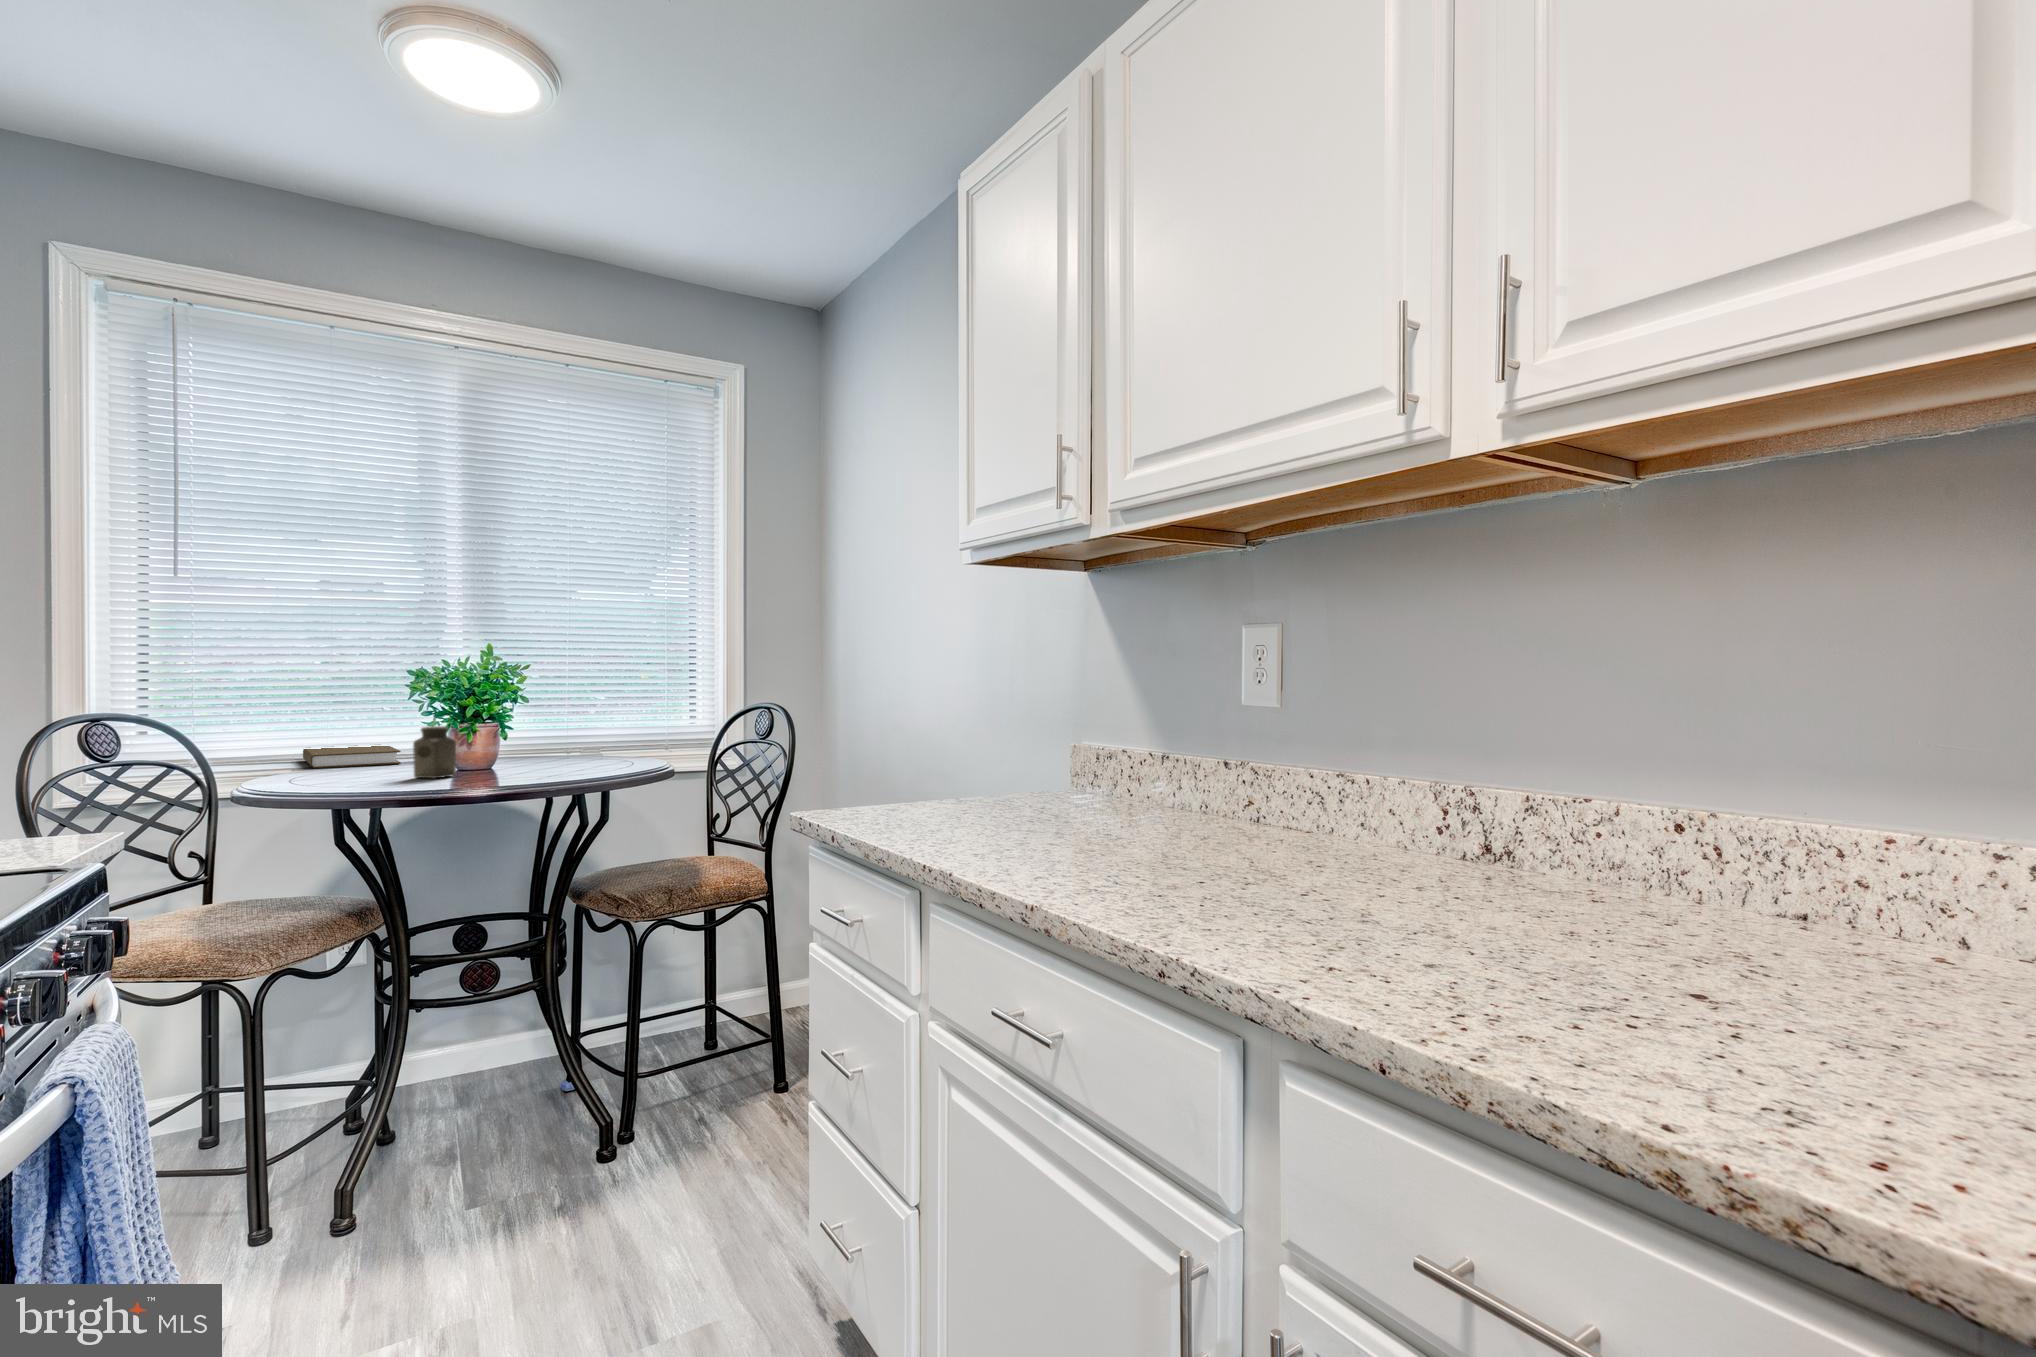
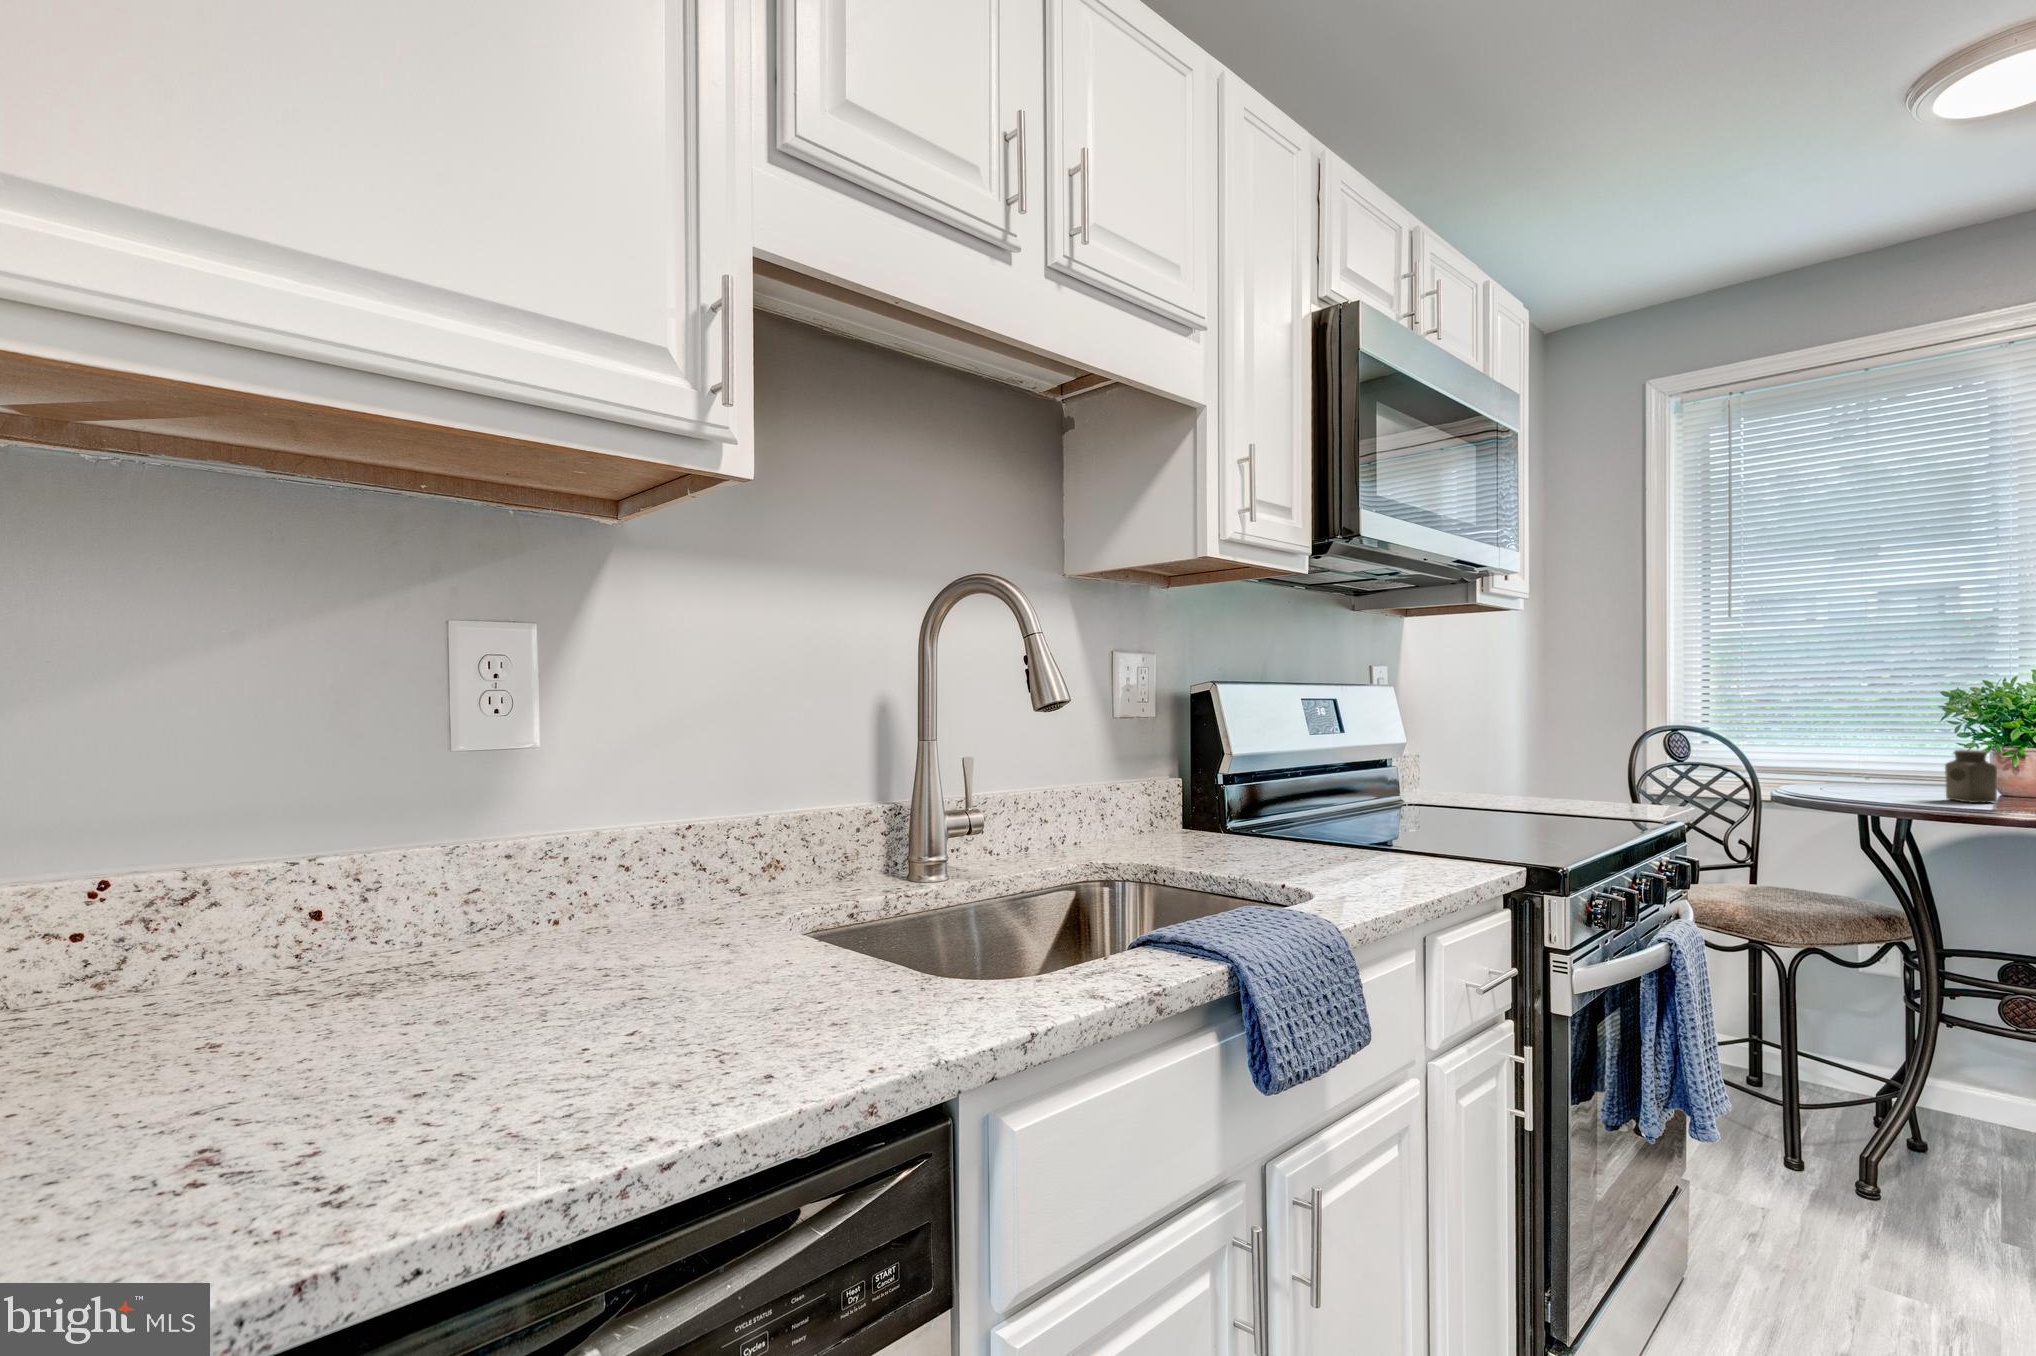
book: present [303,746,401,768] -> none [1837,760,1937,783]

